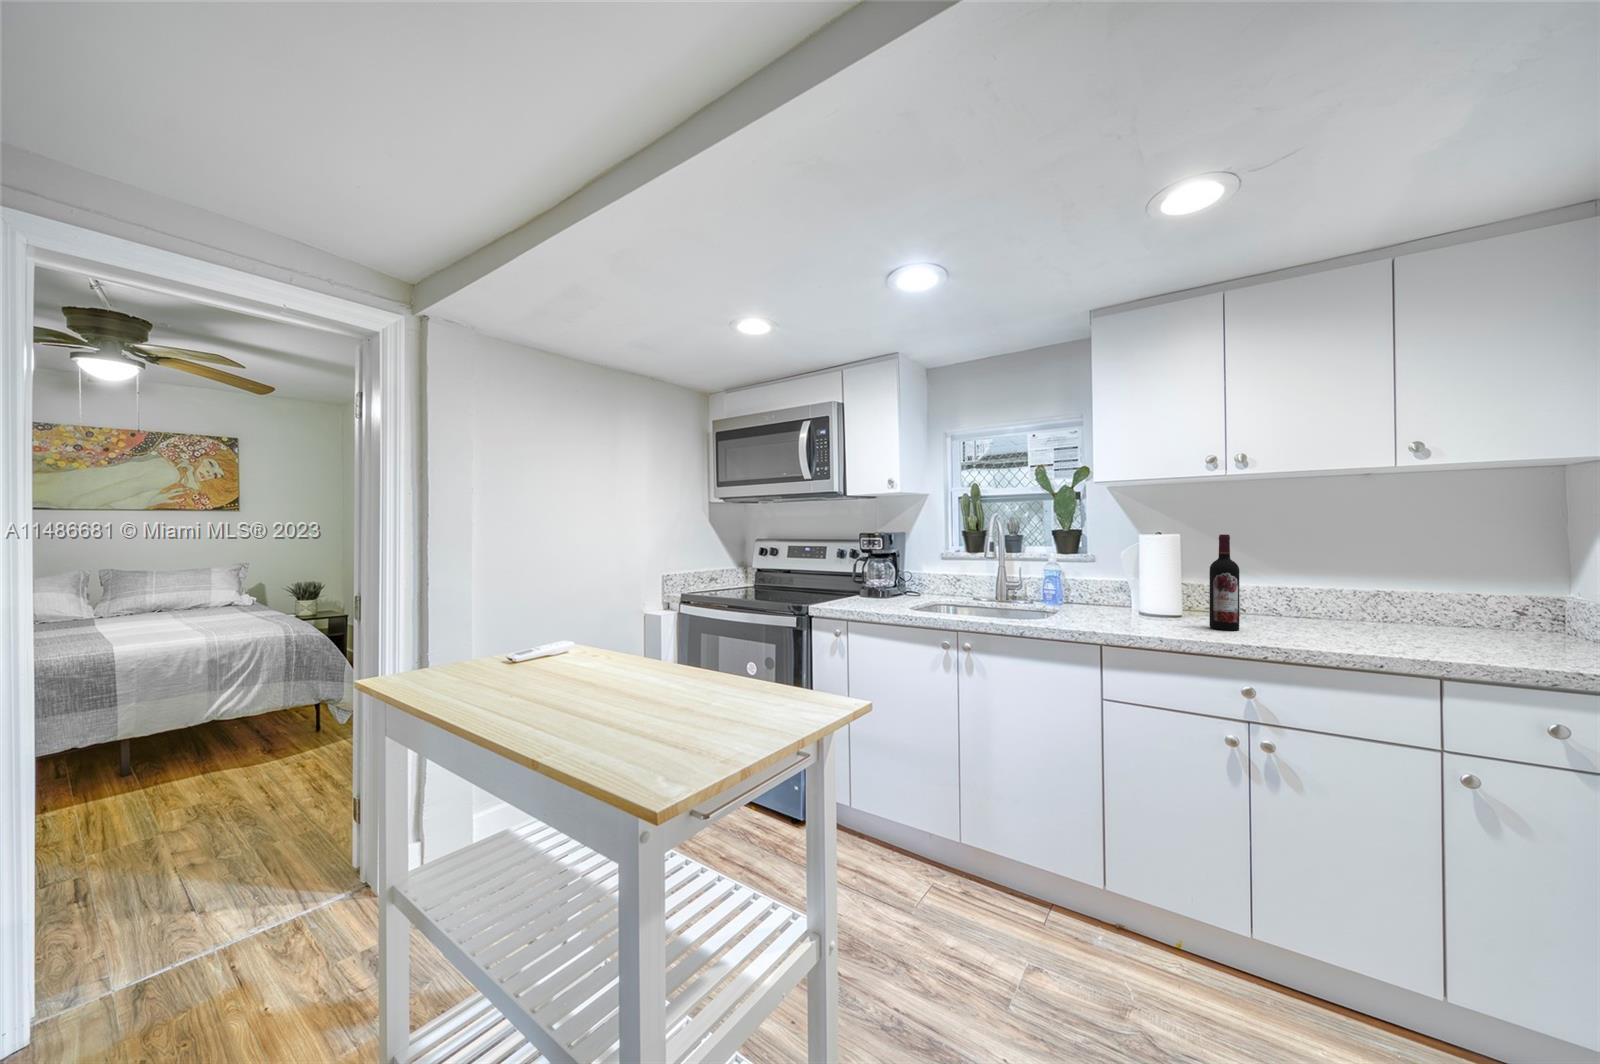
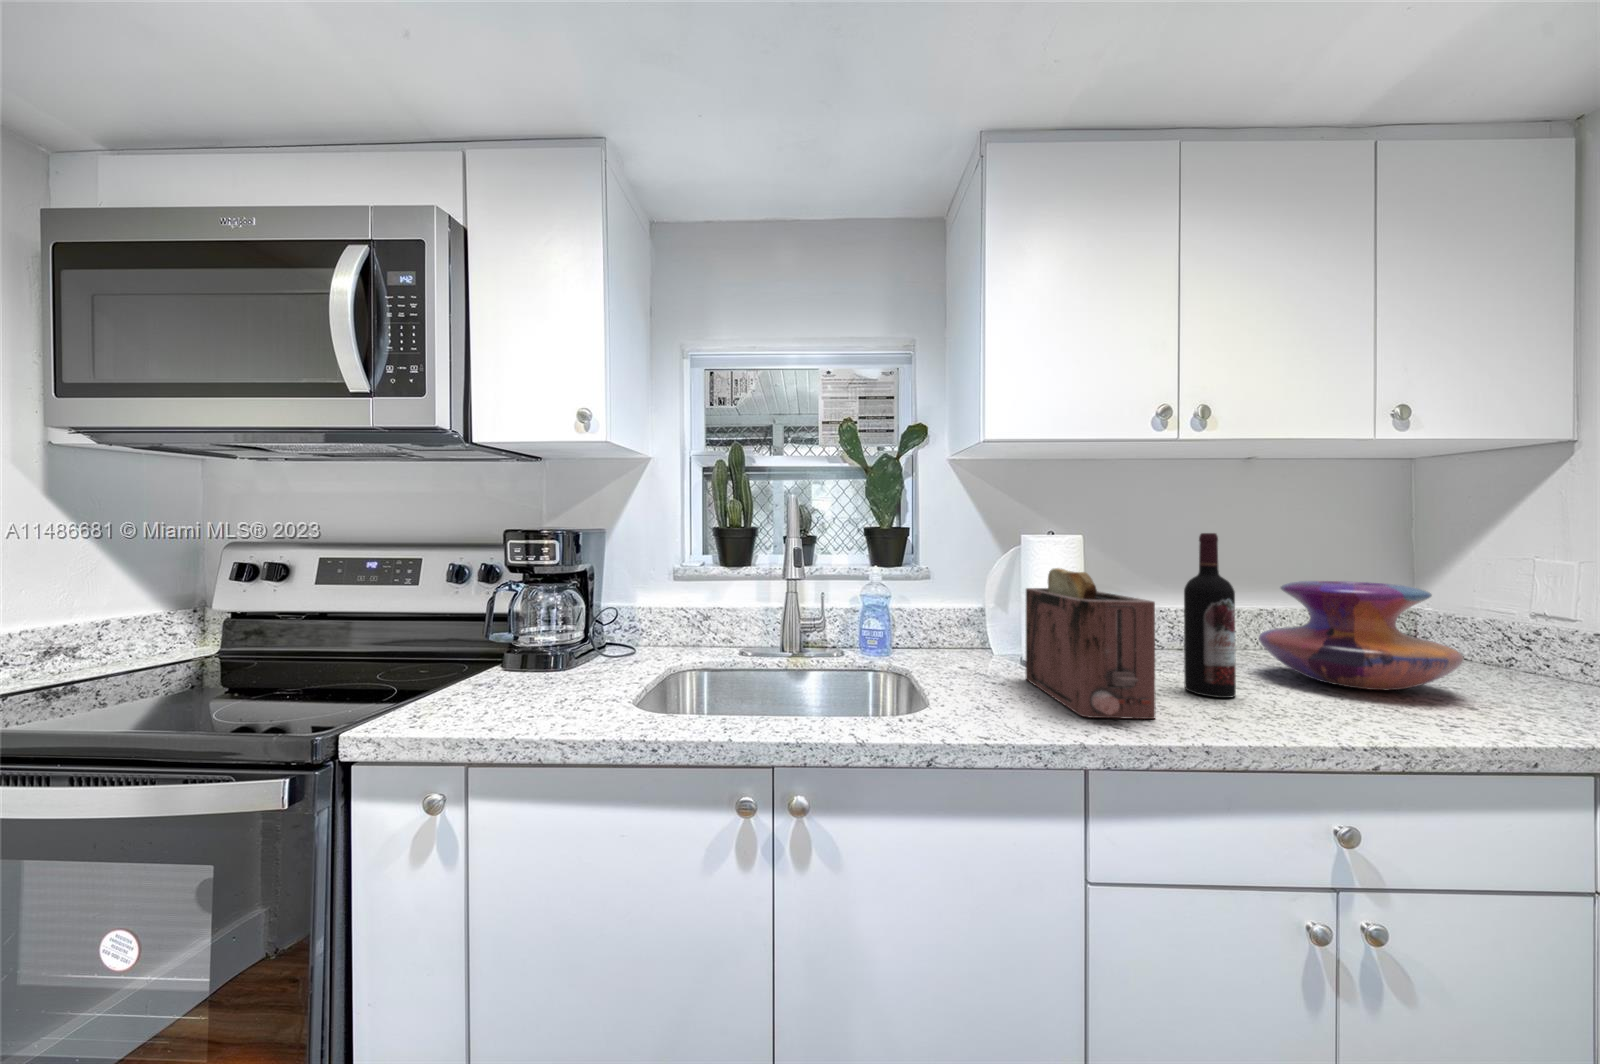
toaster: none [1108,554,1159,630] -> present [1026,568,1155,719]
decorative vase: none [1299,566,1436,638] -> present [1259,581,1464,690]

